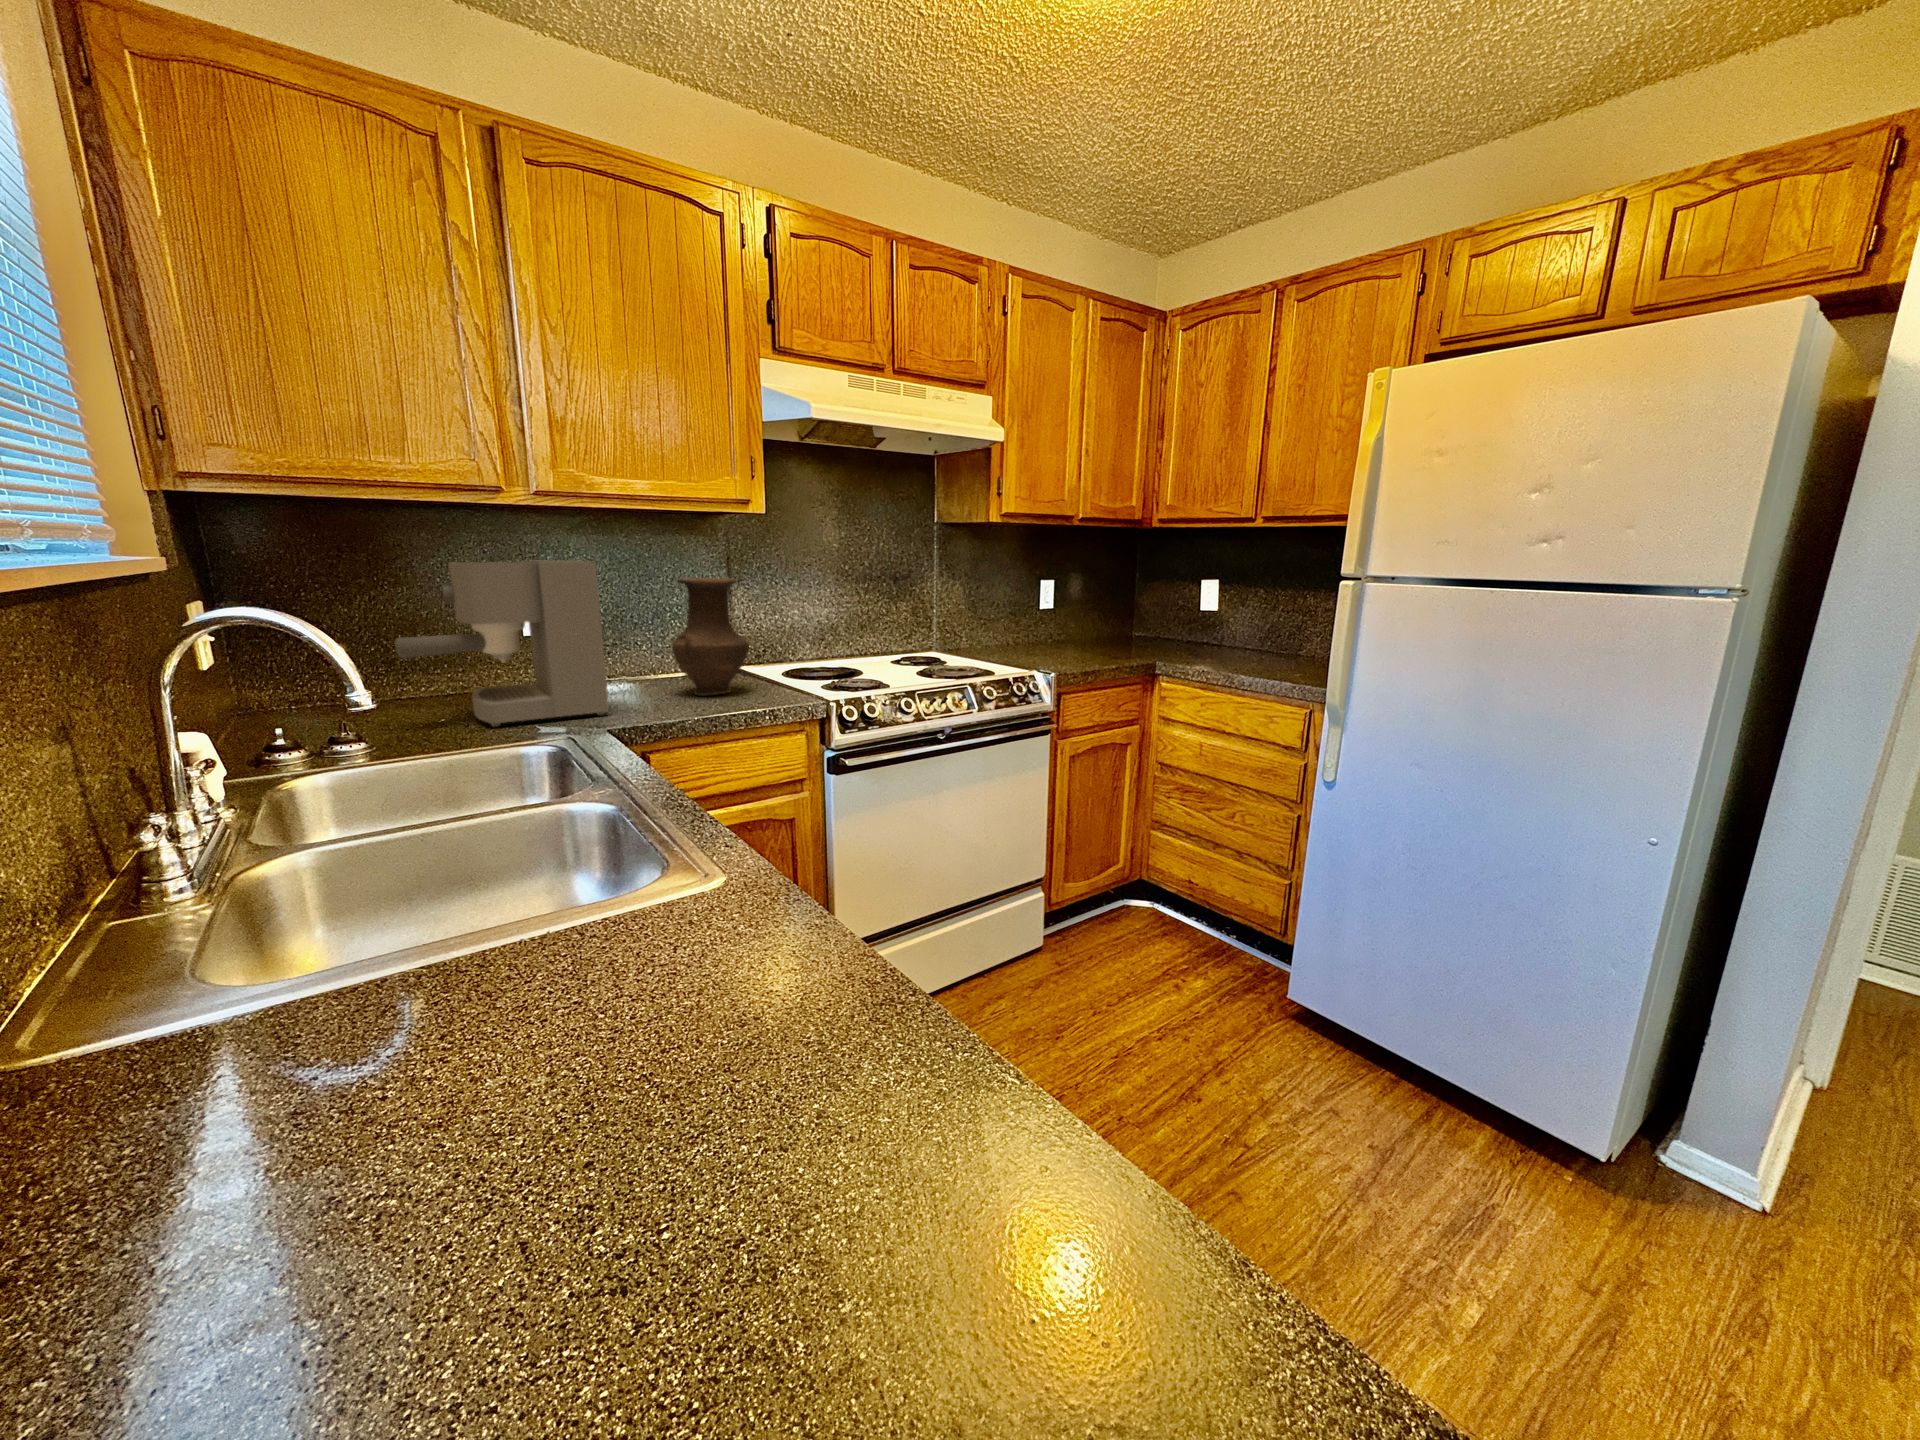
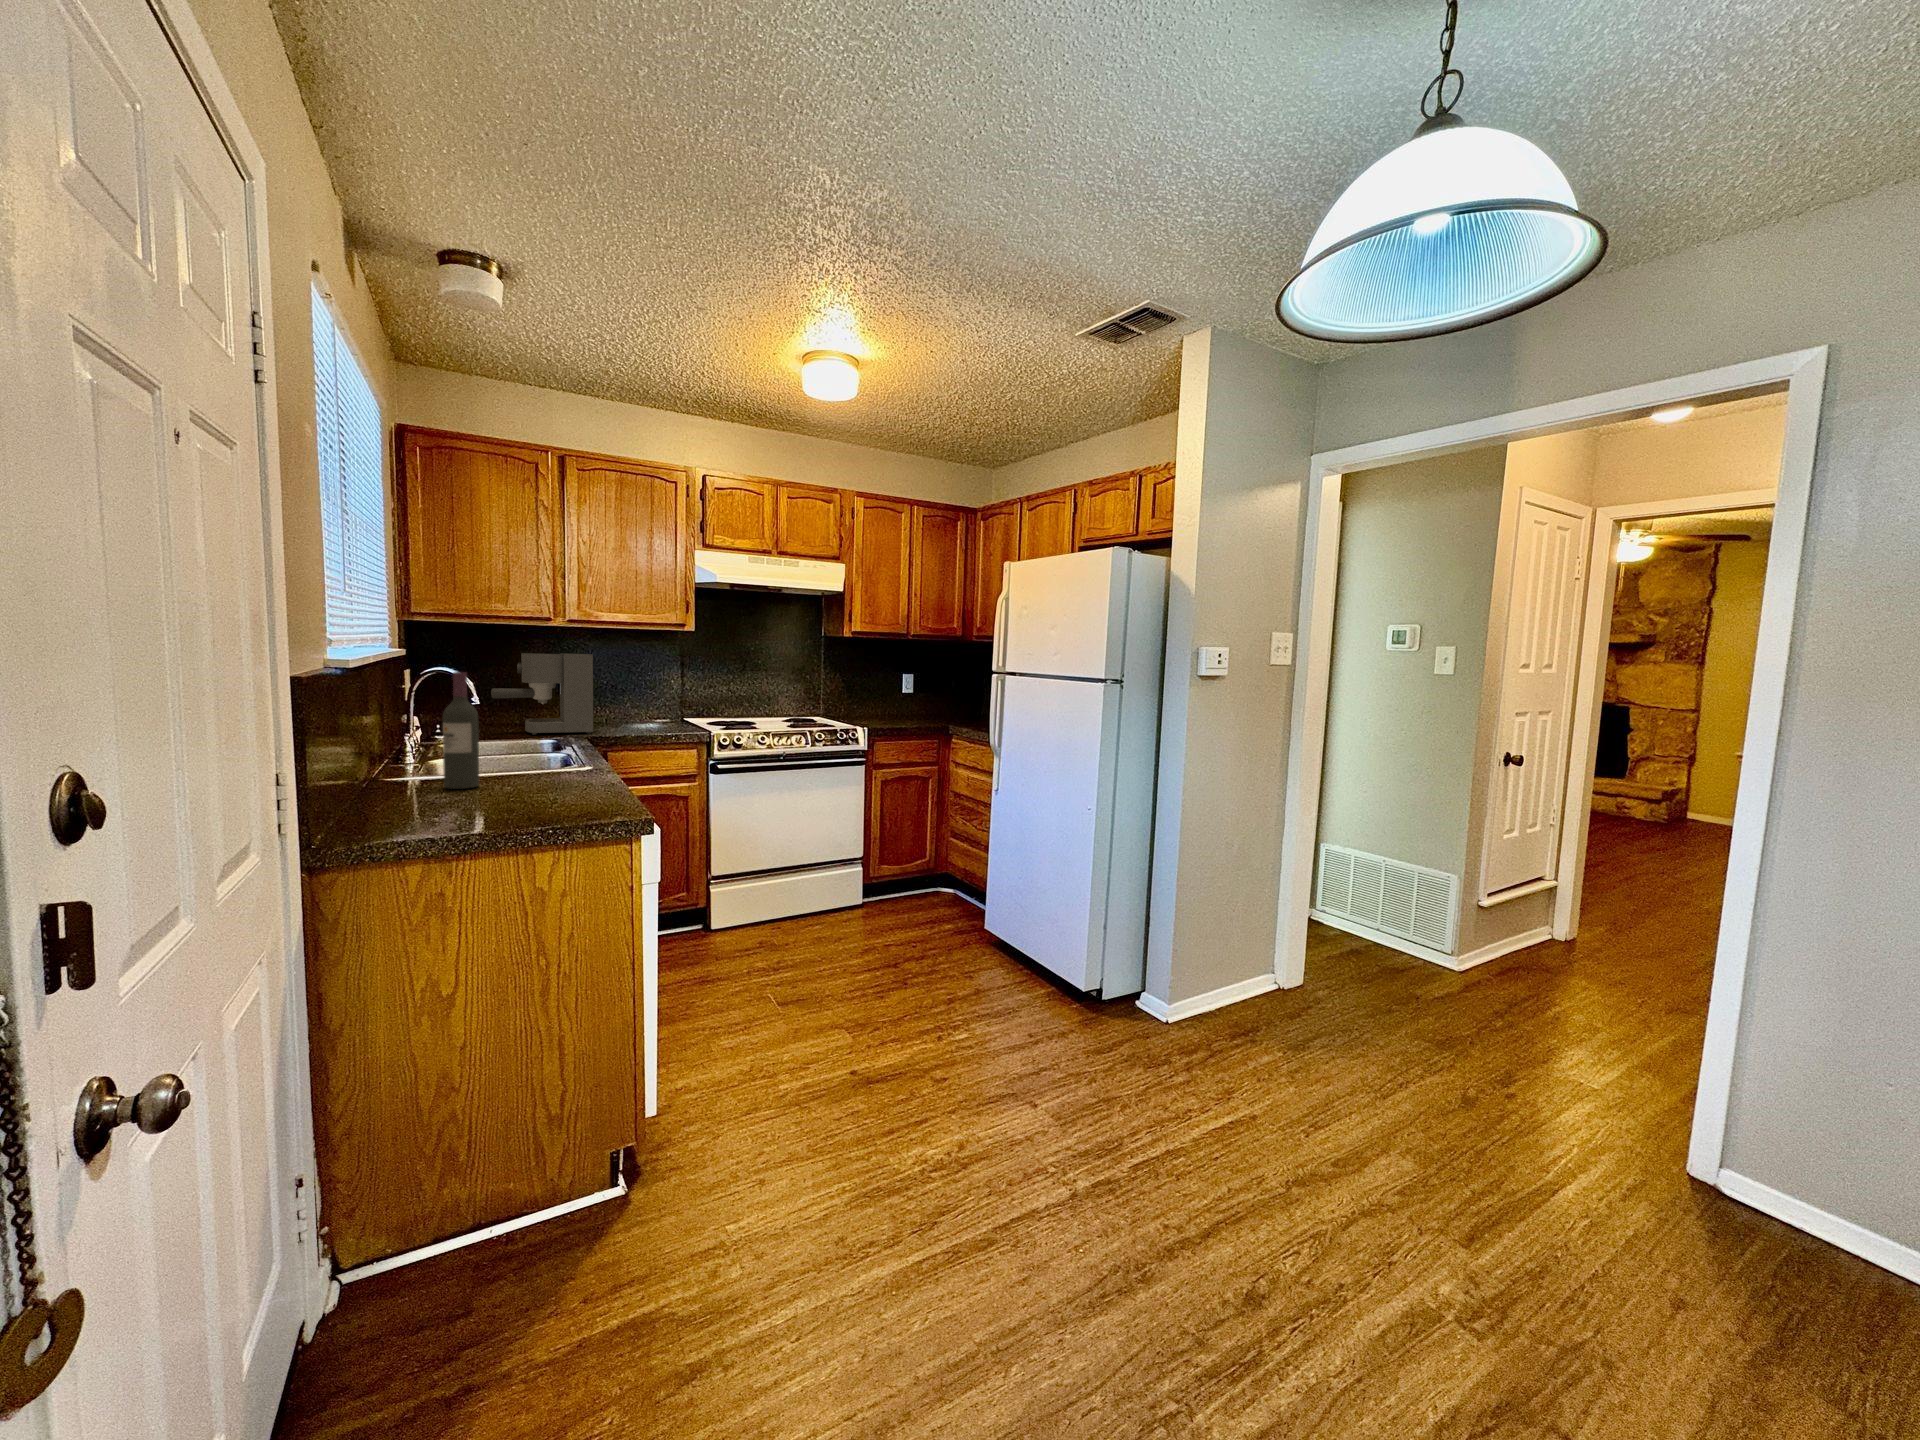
vase: present [672,578,749,696] -> none [636,665,680,730]
wine bottle: none [203,684,420,1200] -> present [443,672,479,789]

